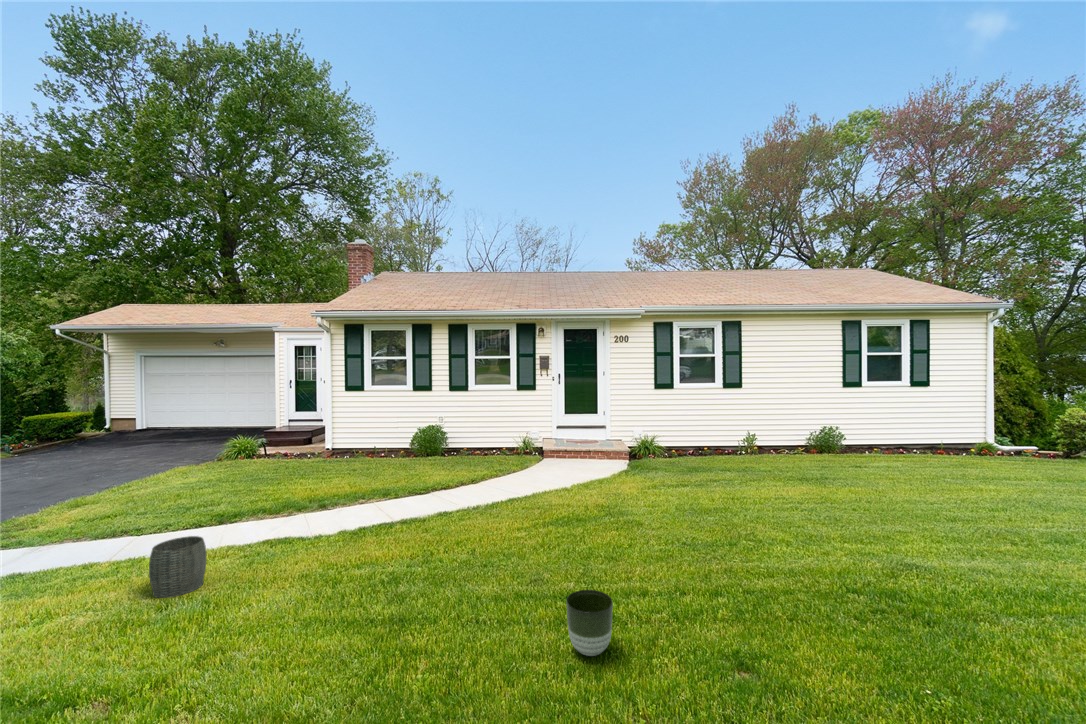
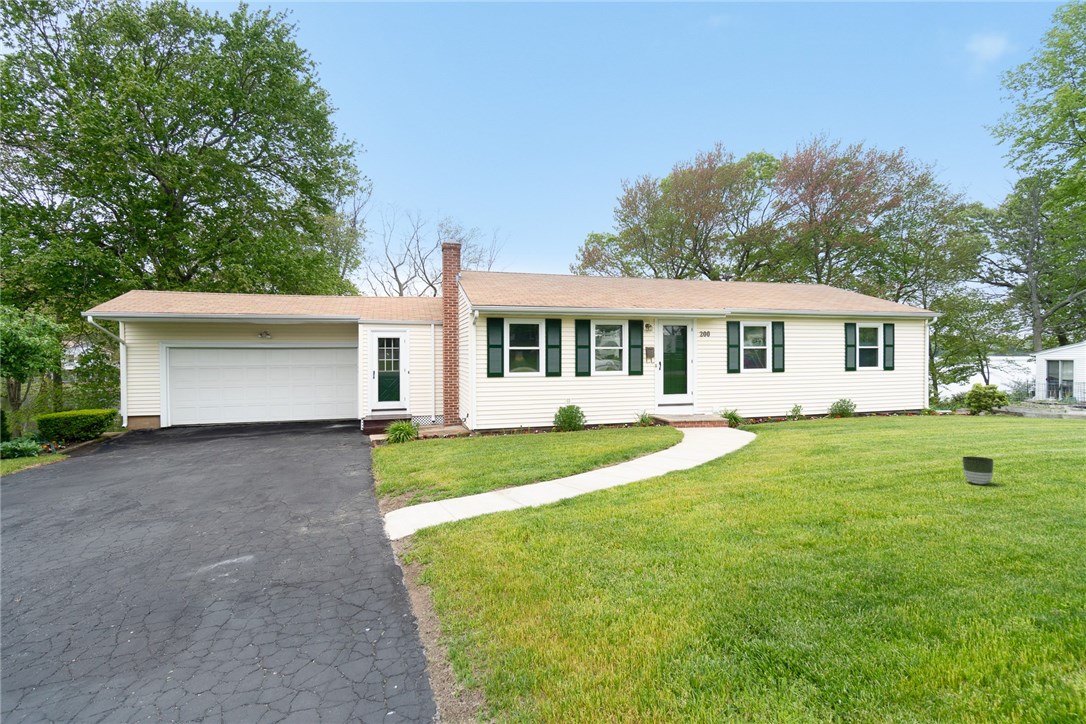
woven basket: present [149,536,207,598] -> none [686,458,718,493]

